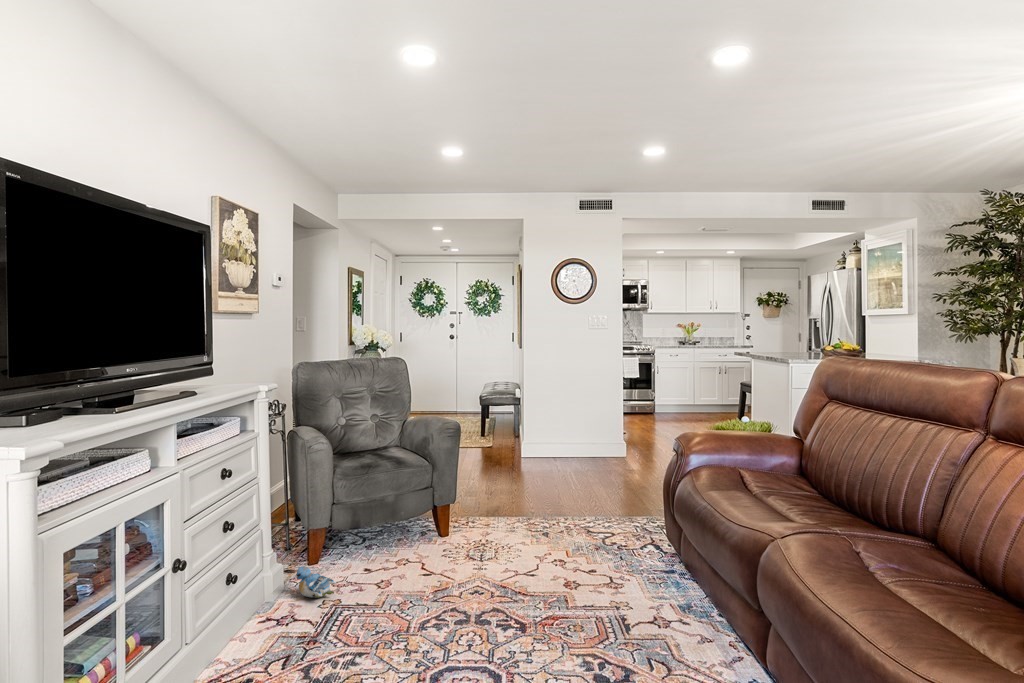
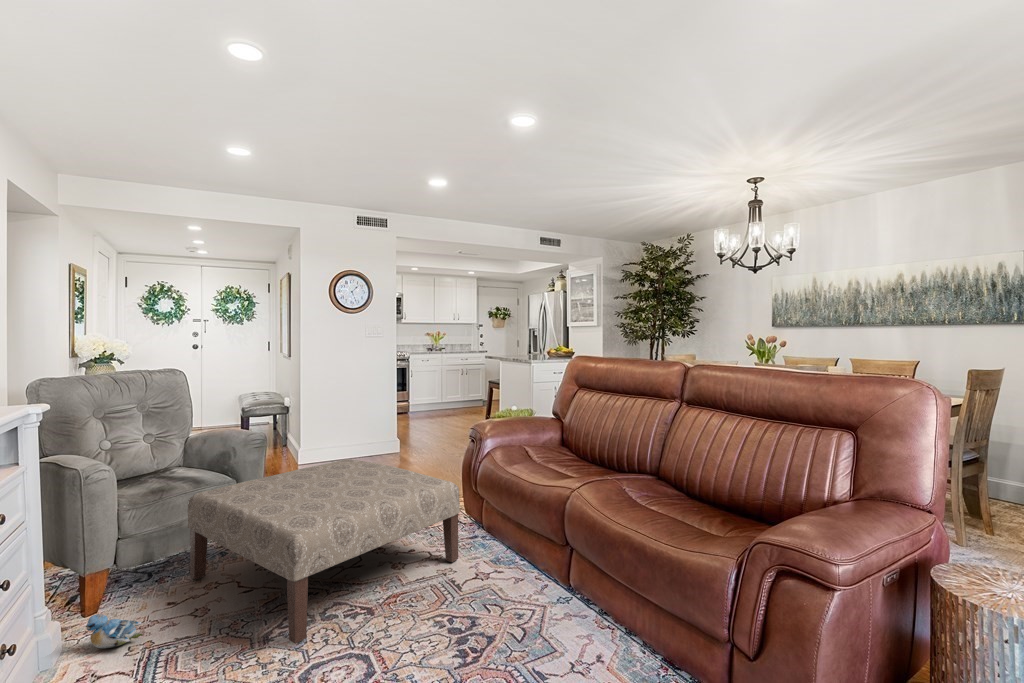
ottoman: none [389,457,643,641] -> present [188,459,460,644]

